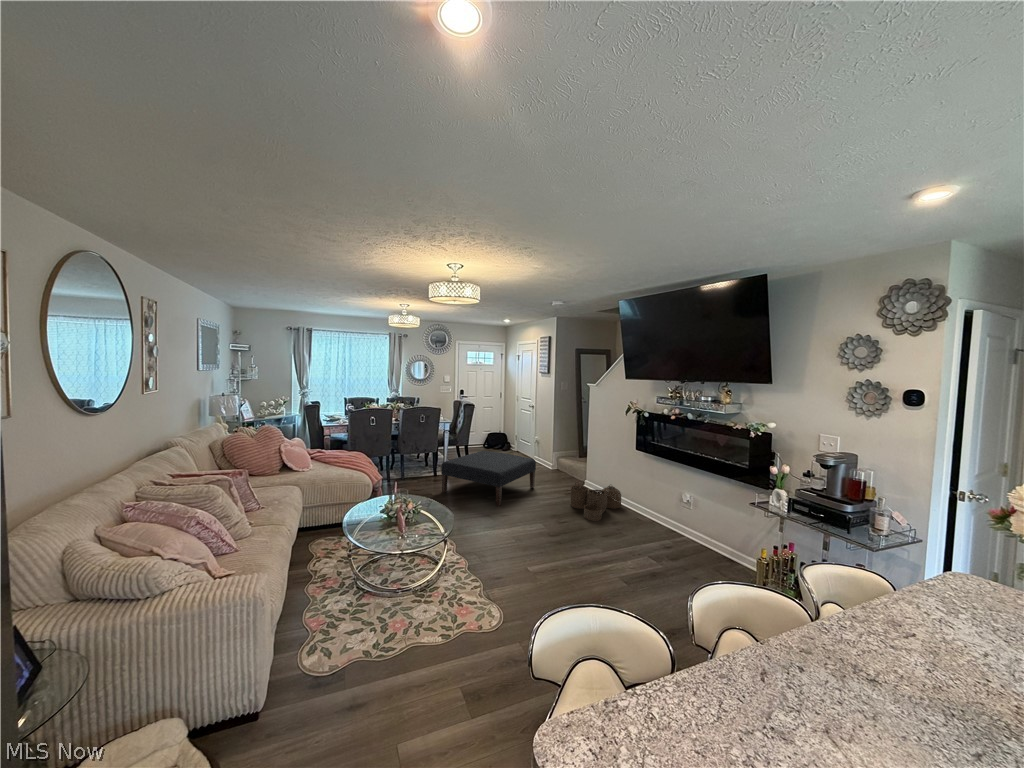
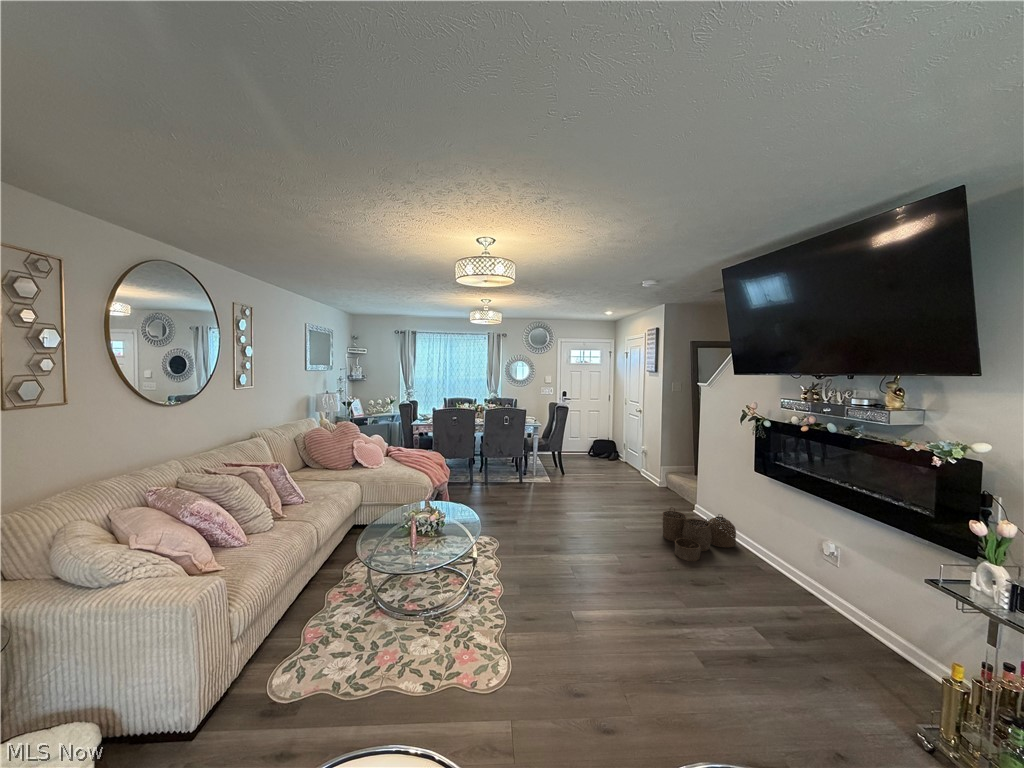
ottoman: present [441,451,536,506] -> none [516,459,626,526]

